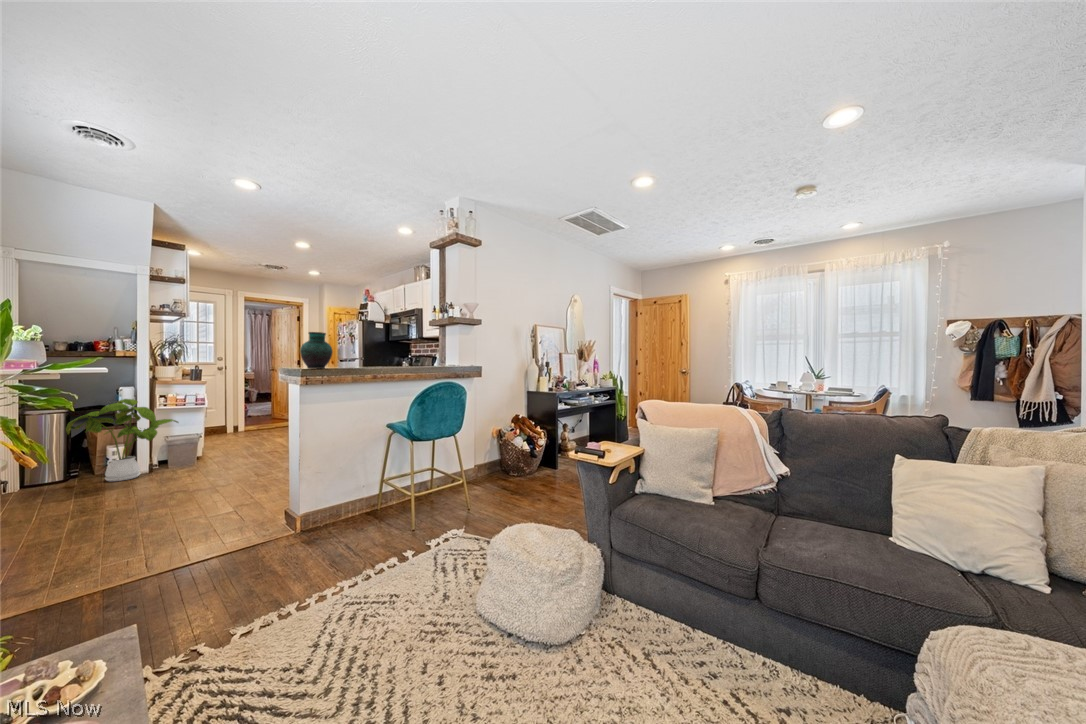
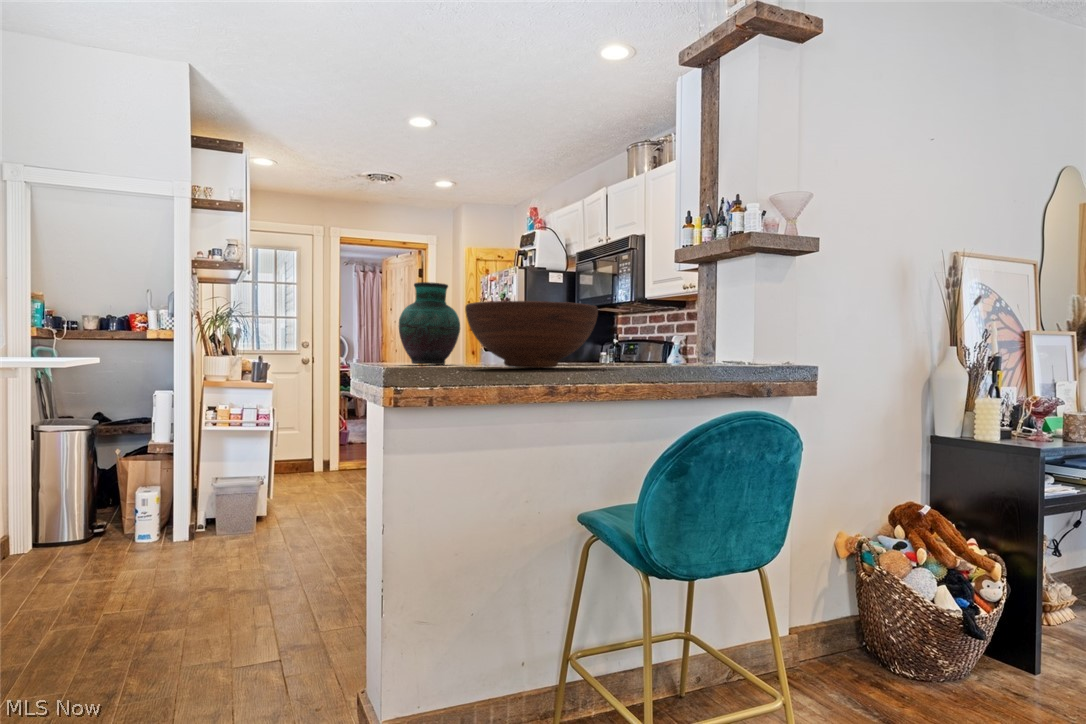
fruit bowl: none [338,344,394,369] -> present [465,301,598,368]
house plant: present [66,399,178,481] -> none [79,411,231,551]

